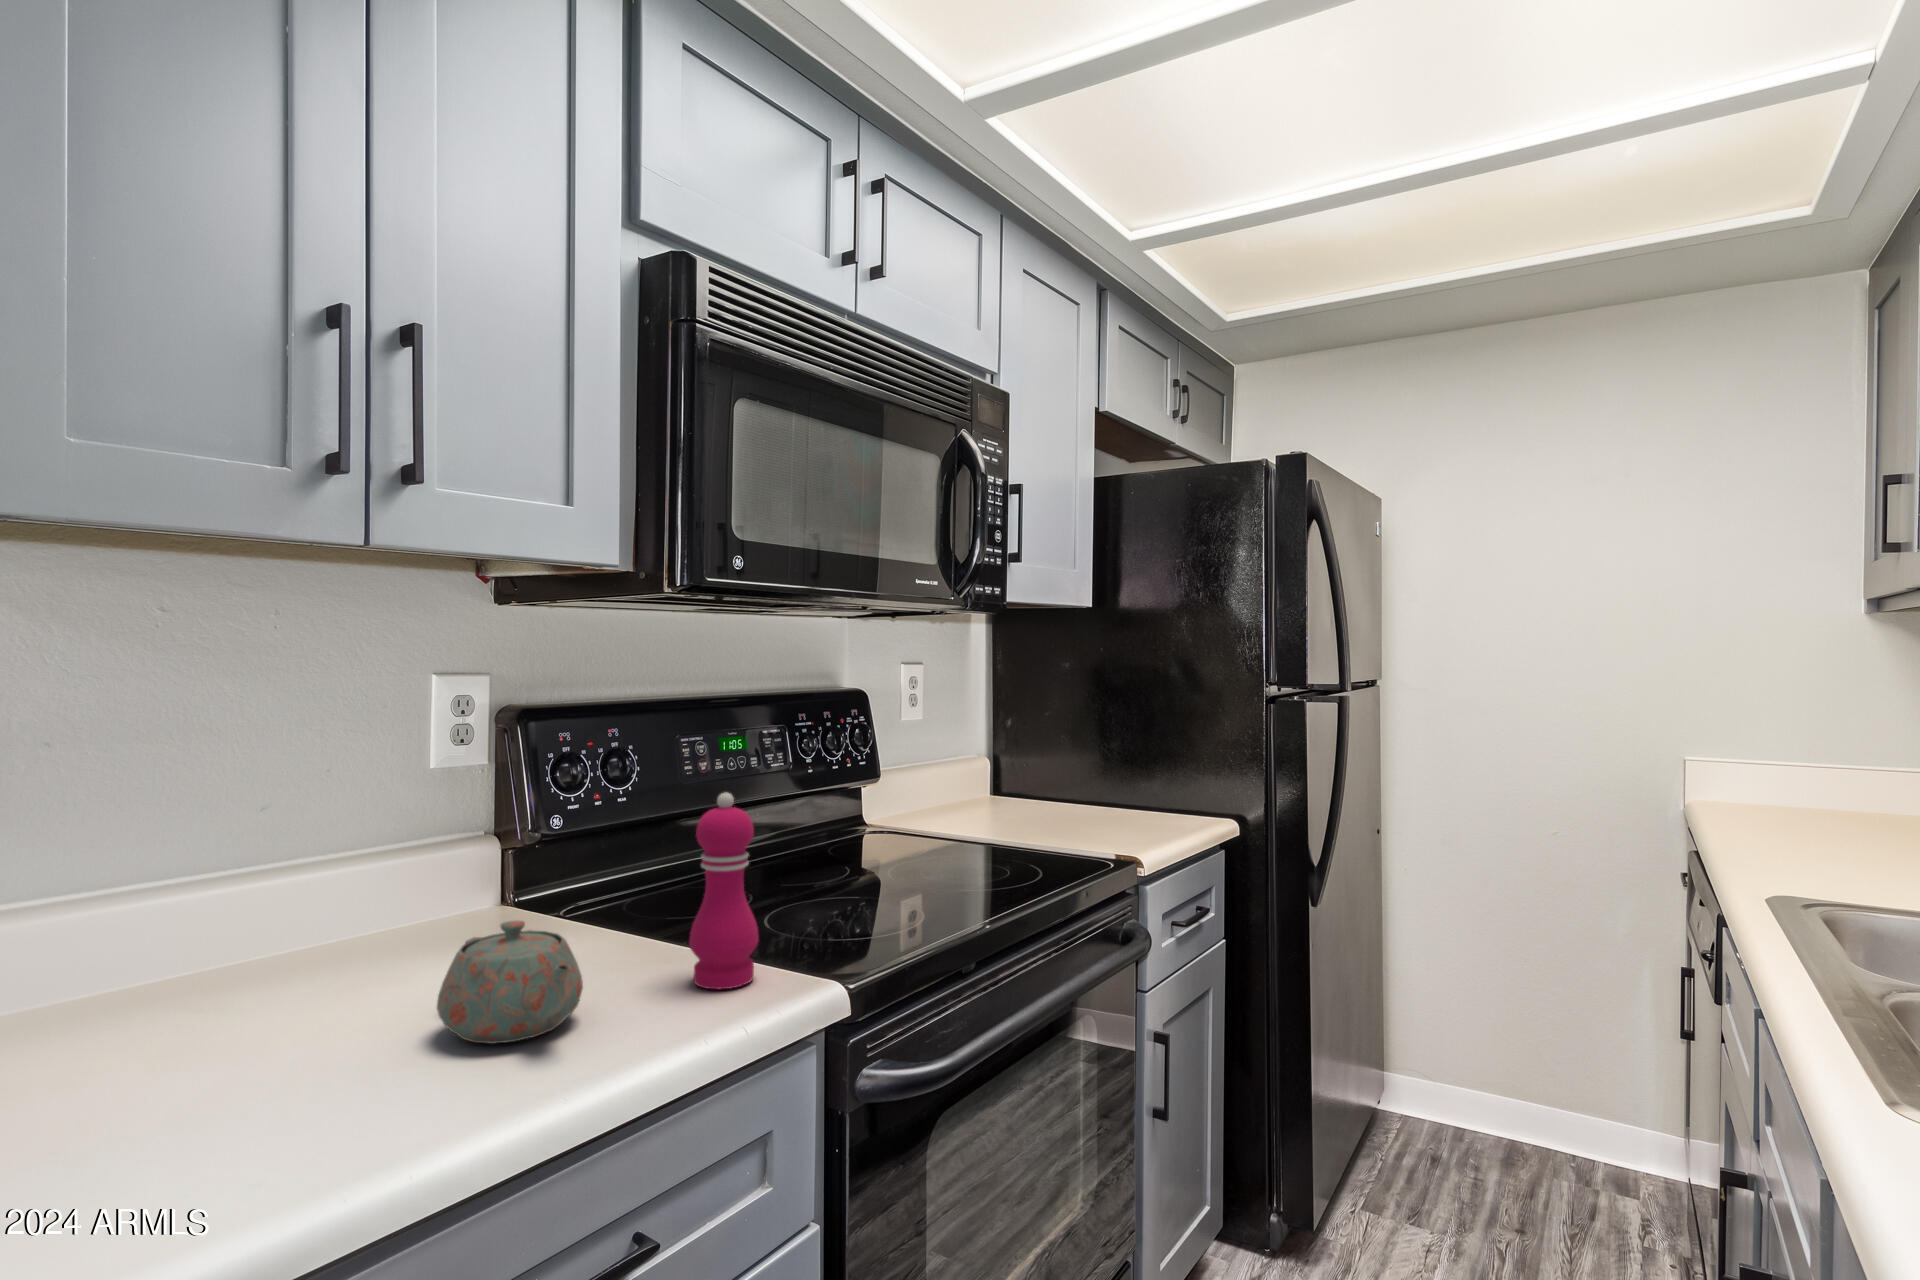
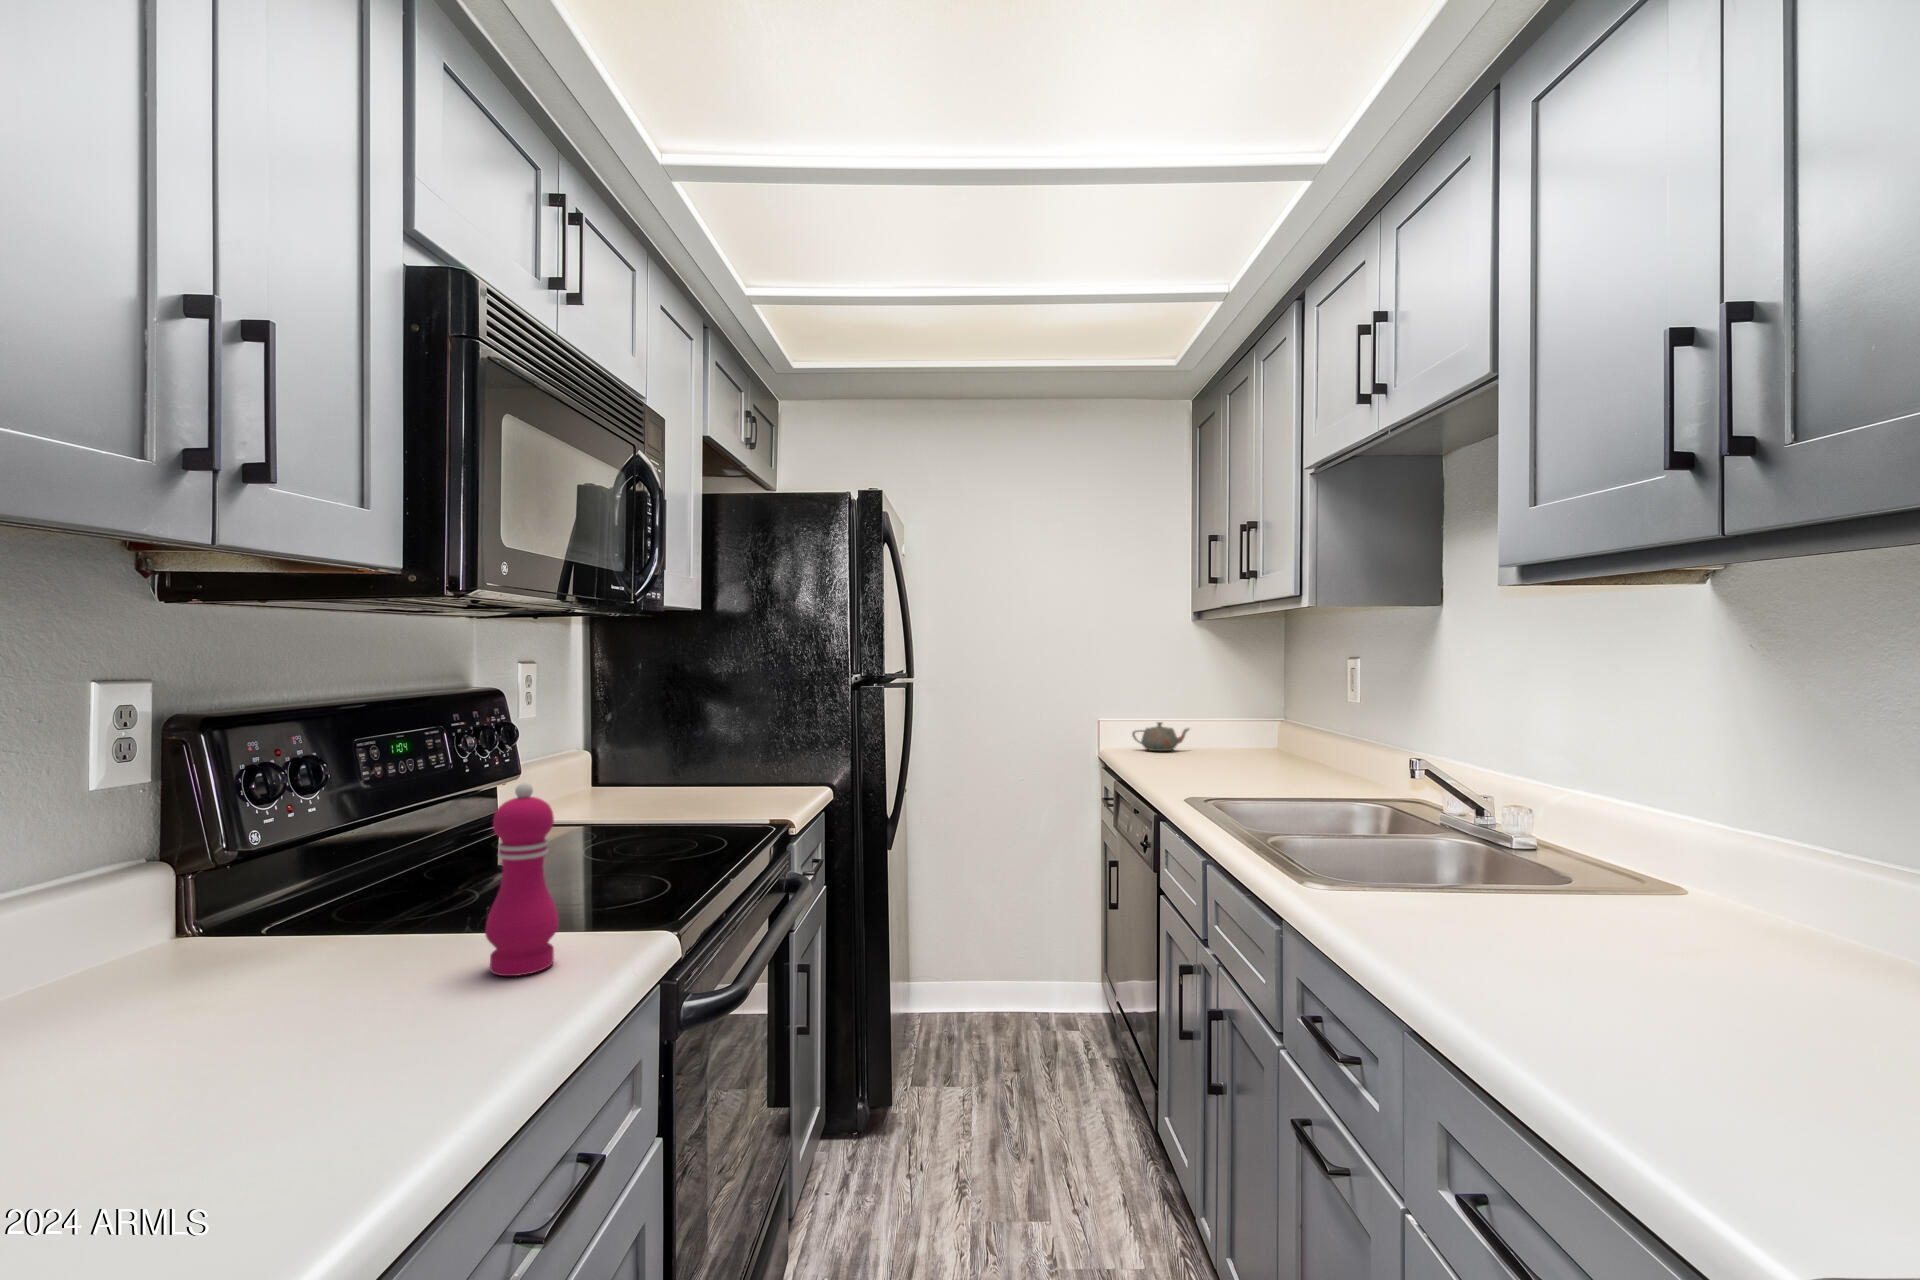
teapot: present [437,920,583,1044] -> present [1132,722,1189,751]

